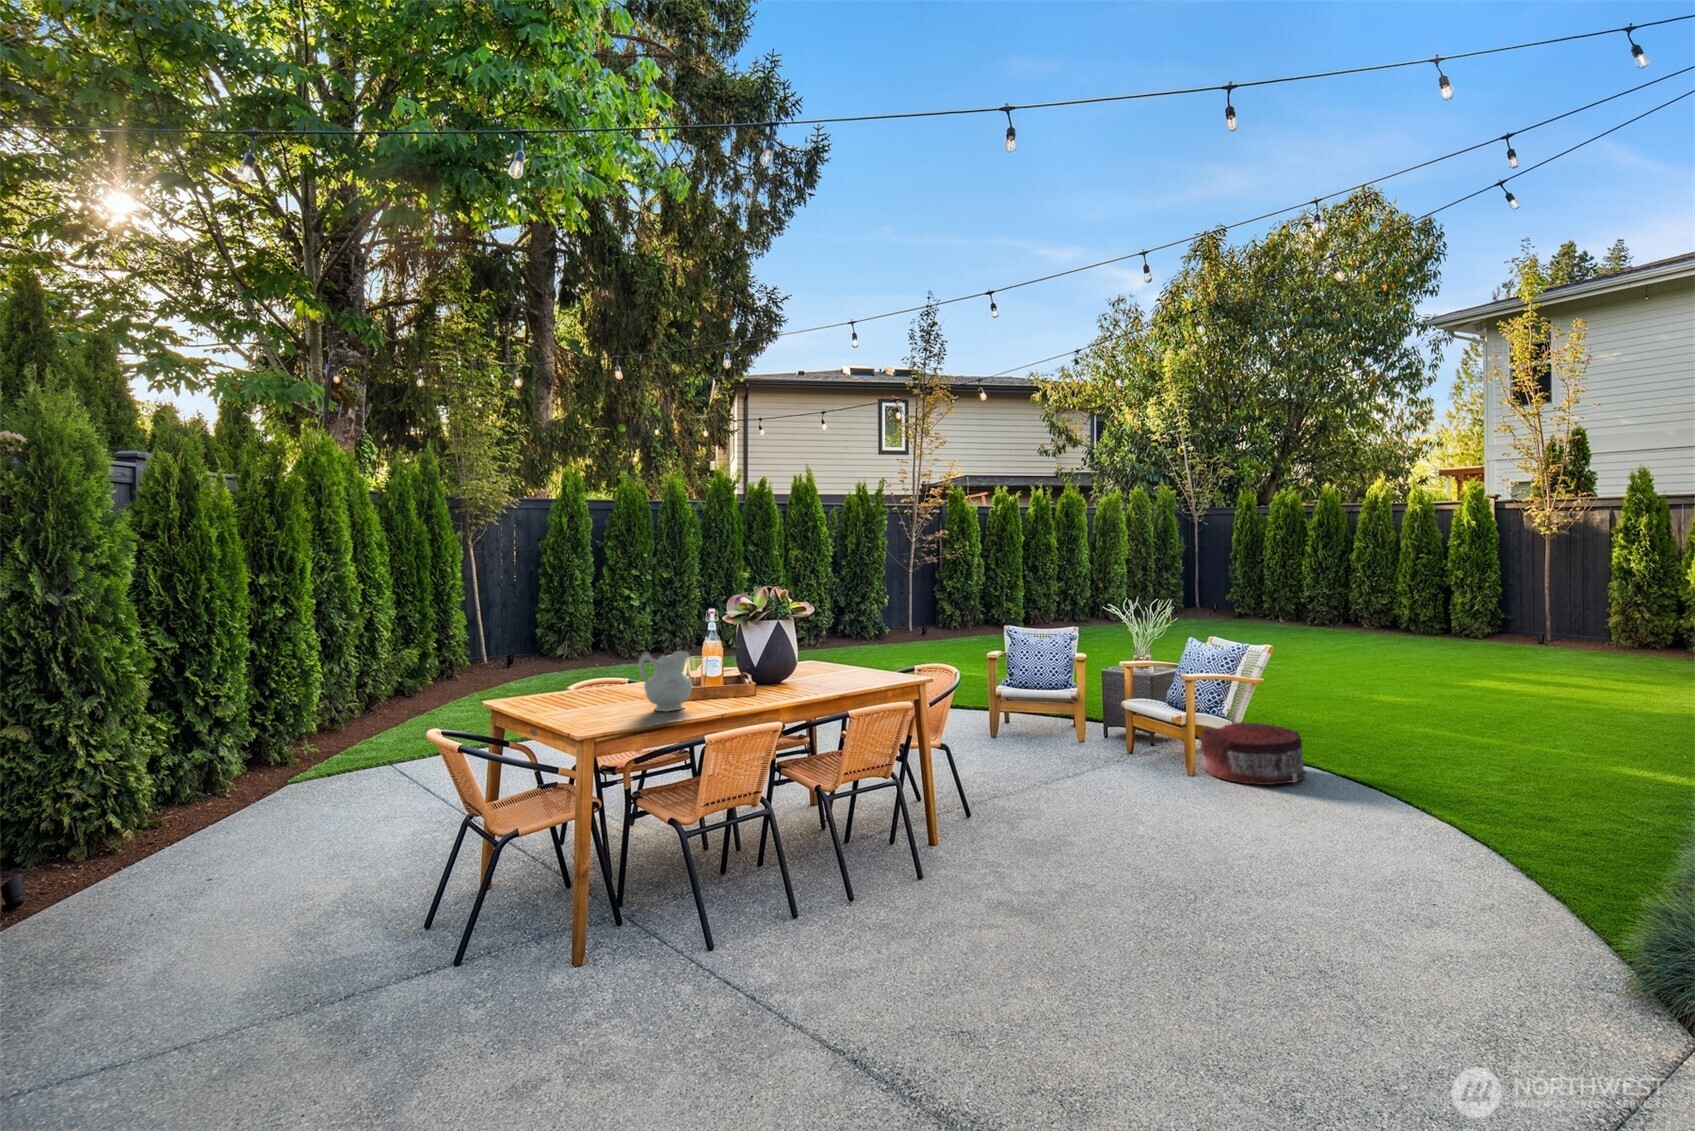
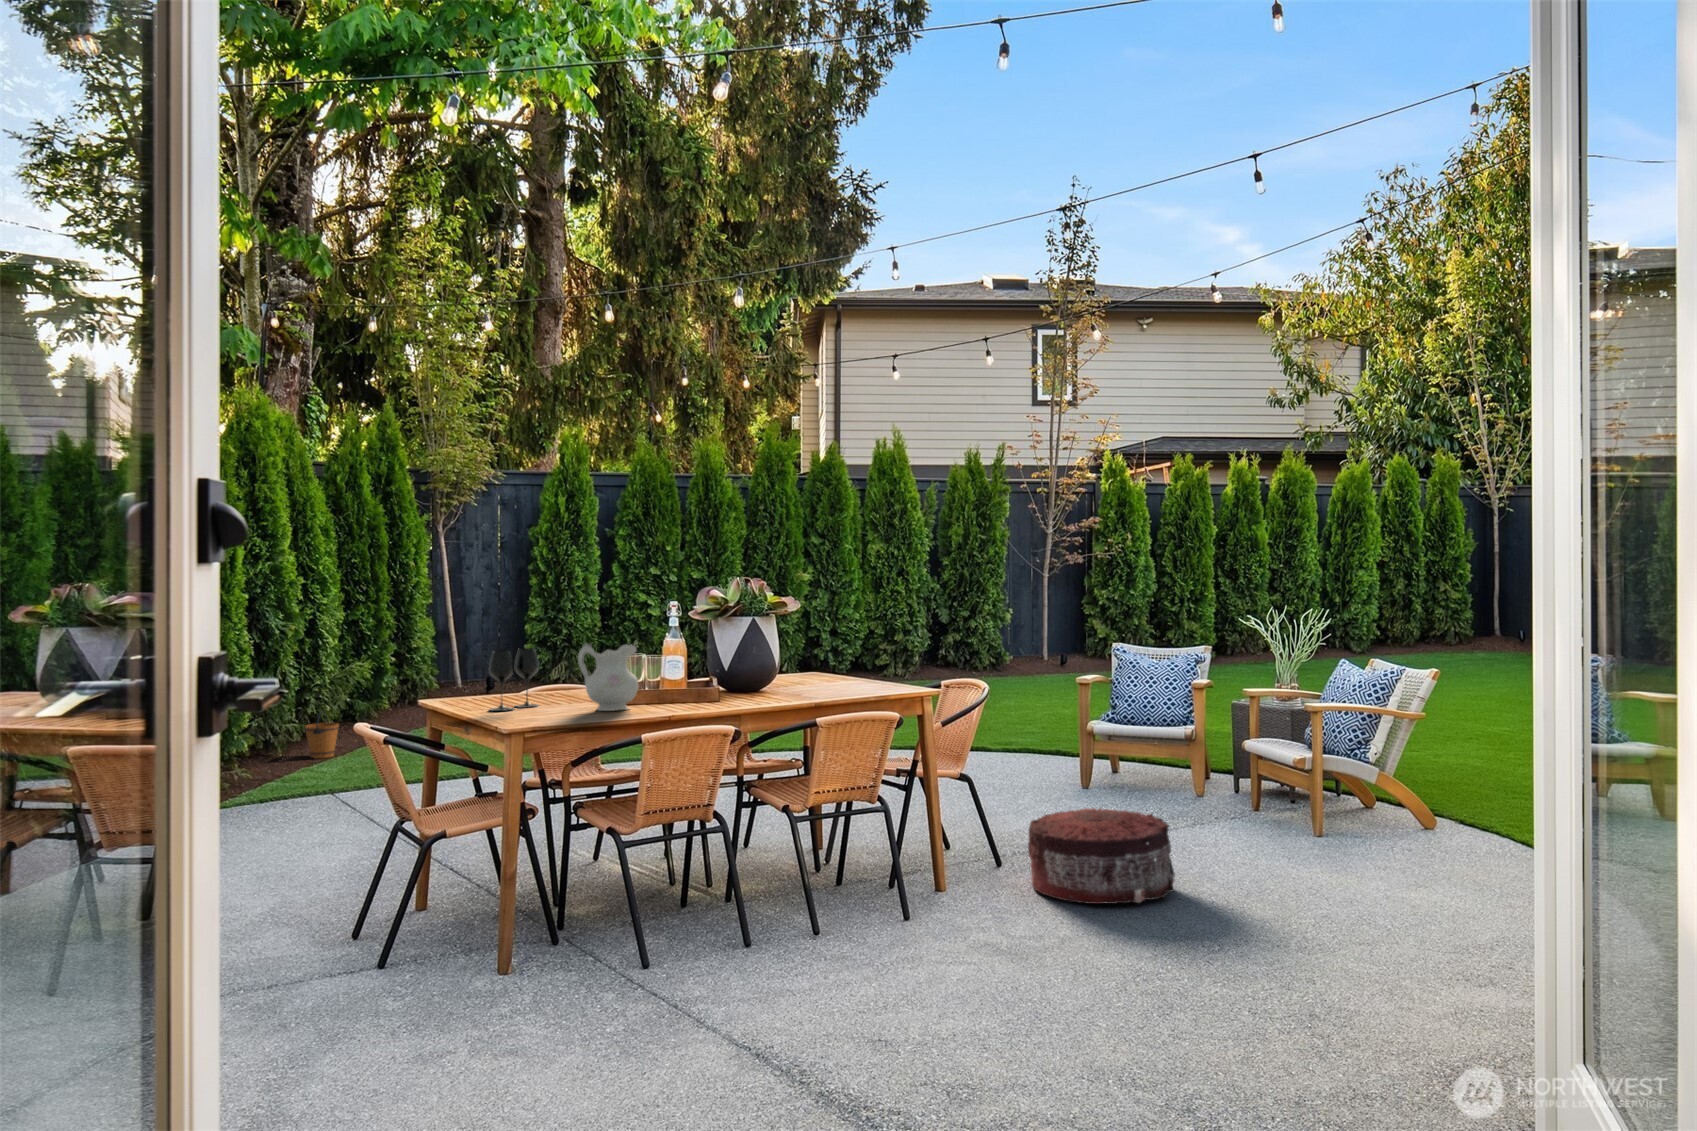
wine glass: none [554,655,599,714] -> present [489,648,539,711]
bucket: none [364,693,394,732] -> present [305,711,339,758]
pouf: present [1201,722,1306,785] -> present [1028,808,1175,904]

